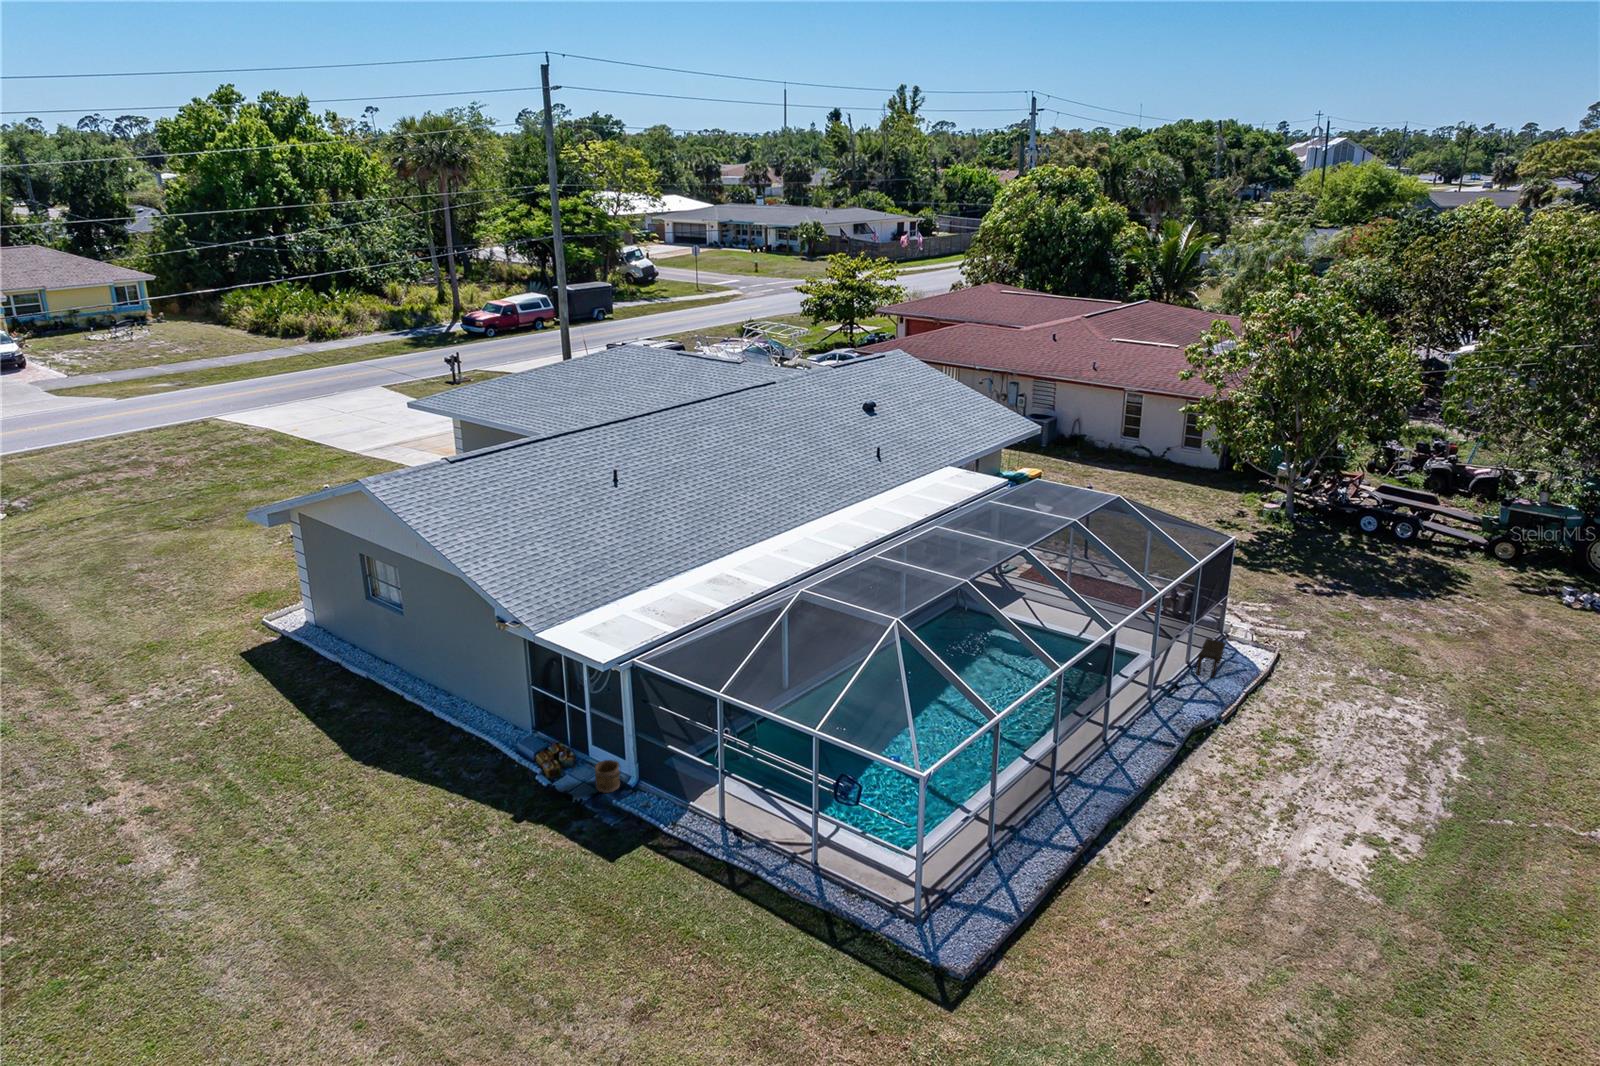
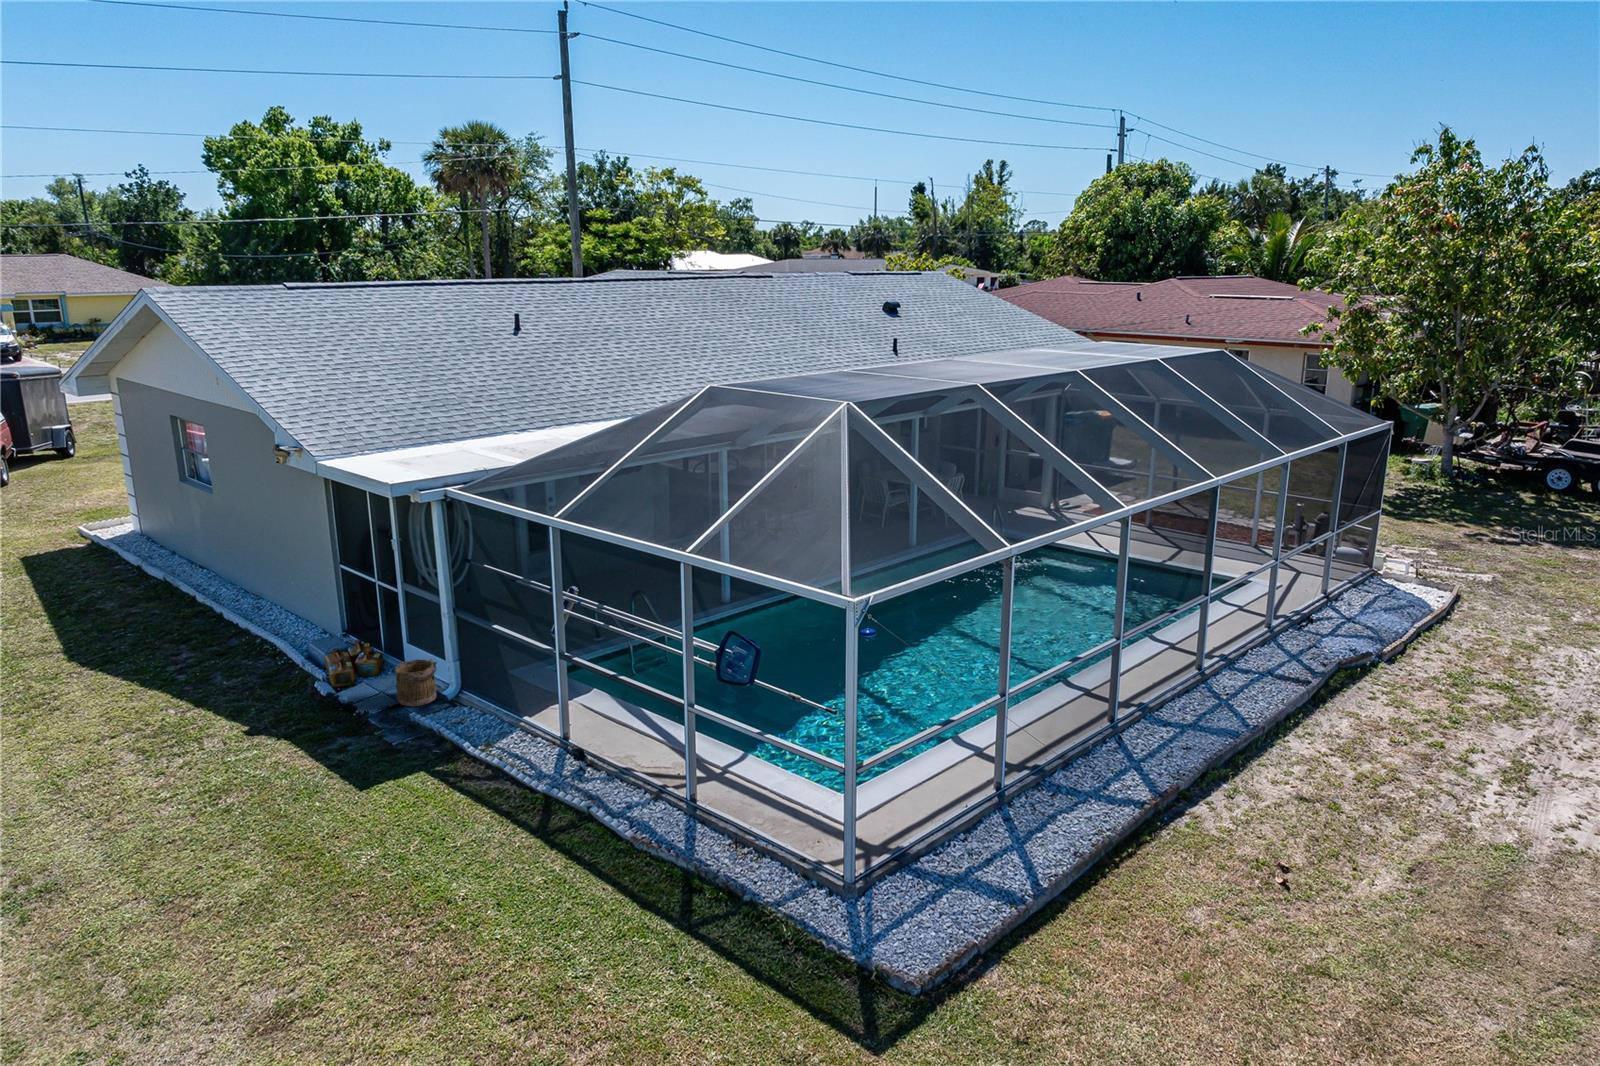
bench: present [1196,638,1226,678] -> none [1336,565,1381,616]

